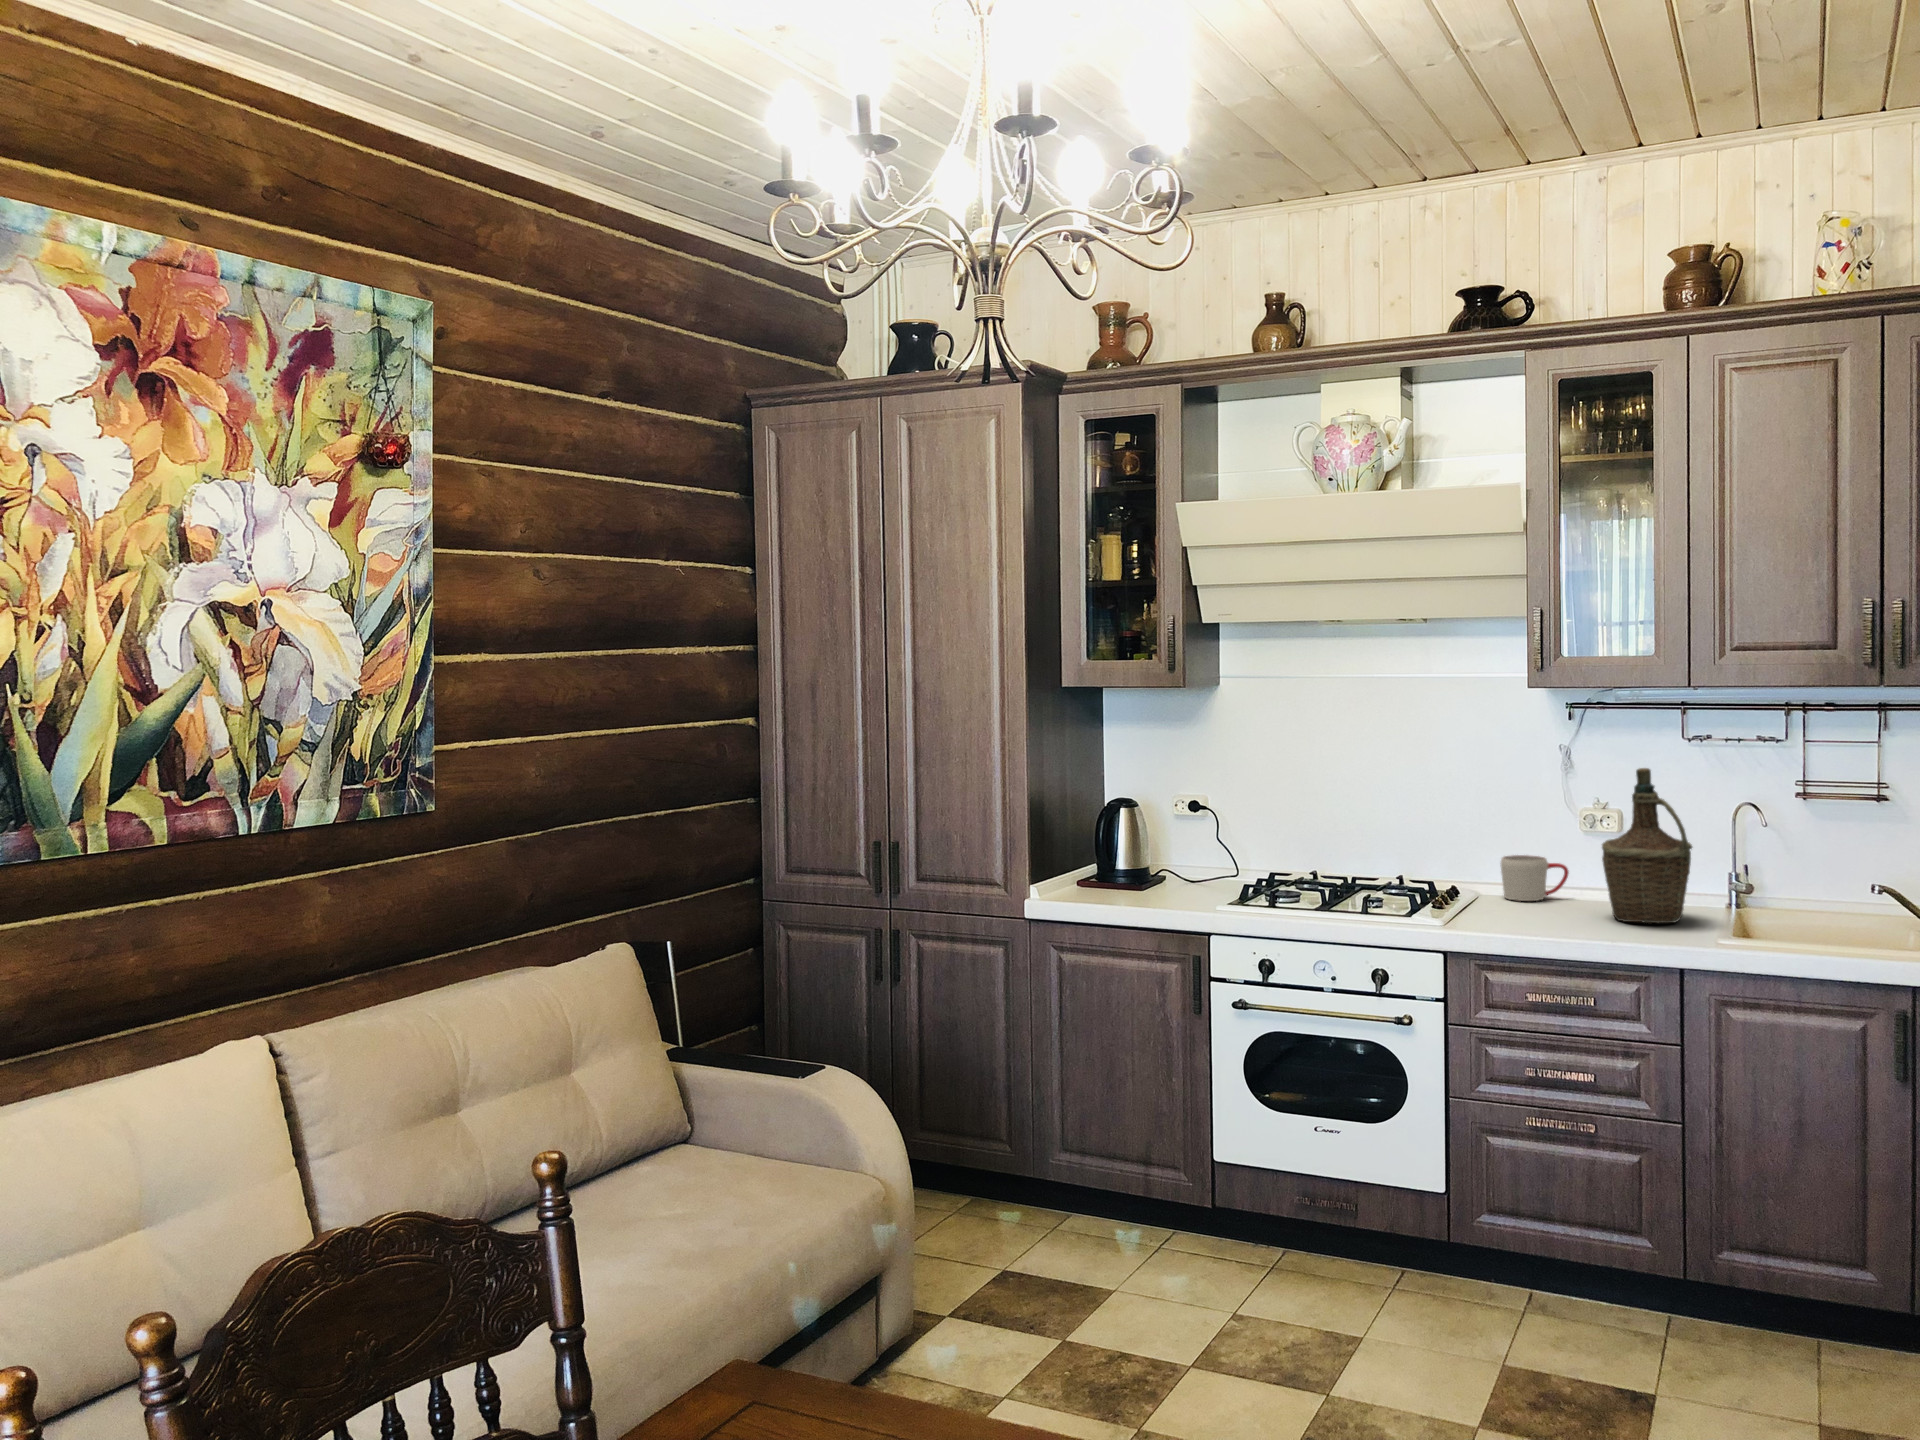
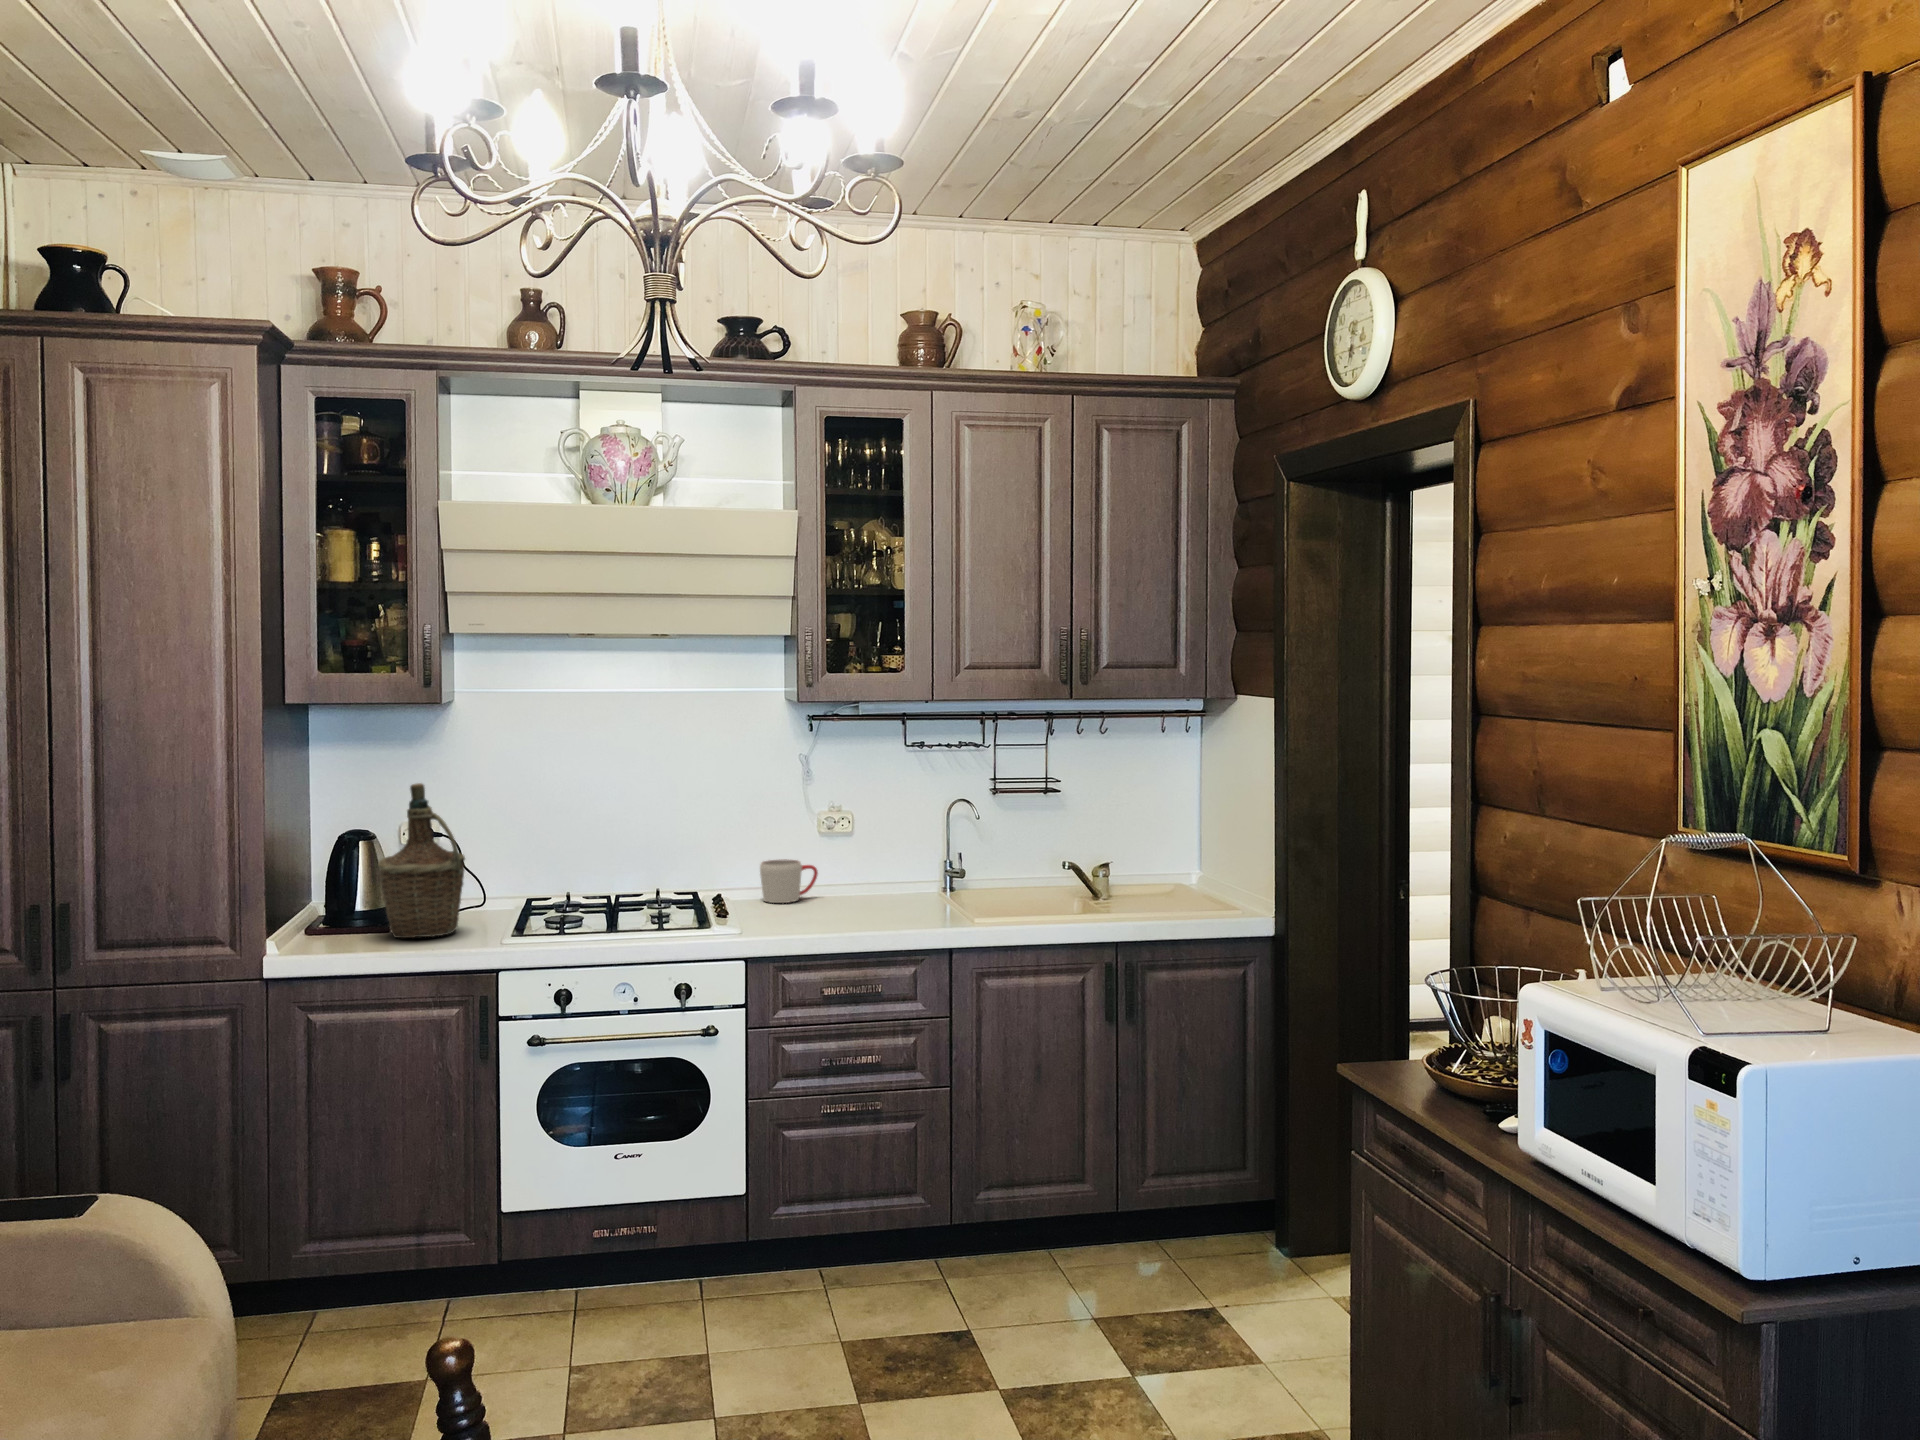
bottle: present [1602,768,1692,923] -> present [378,783,465,938]

